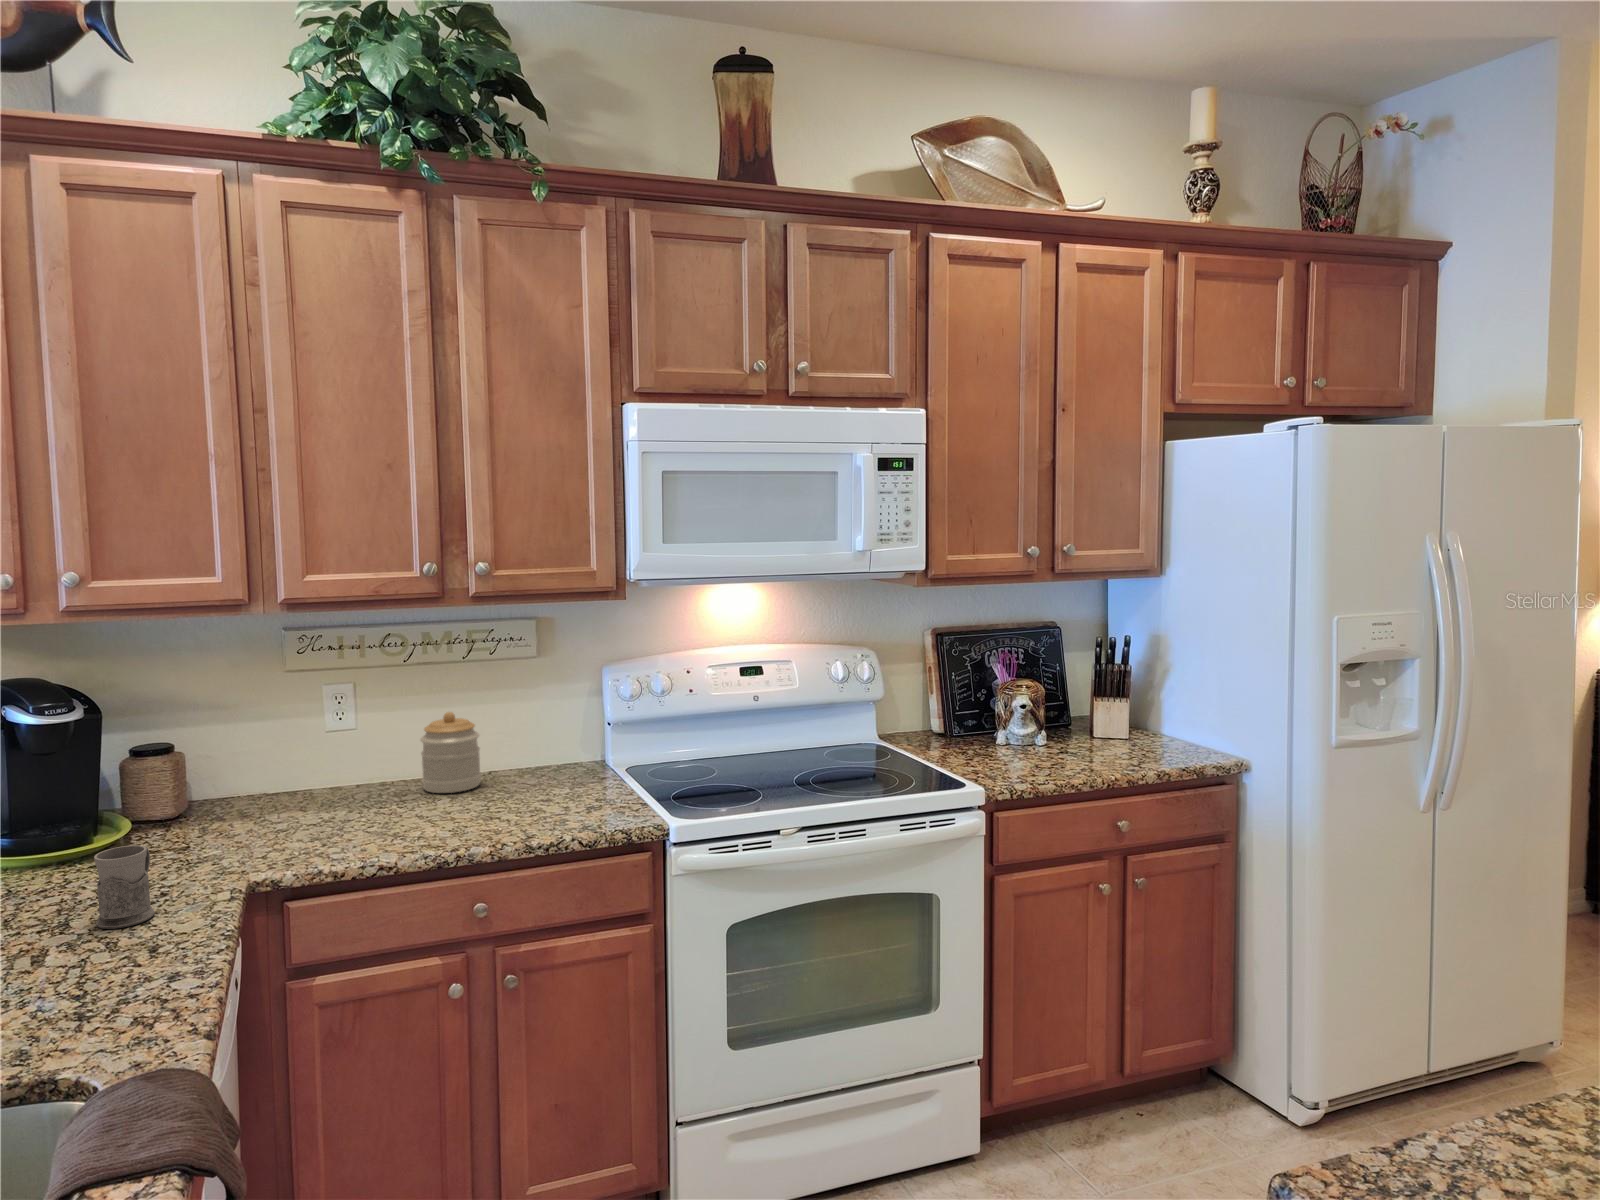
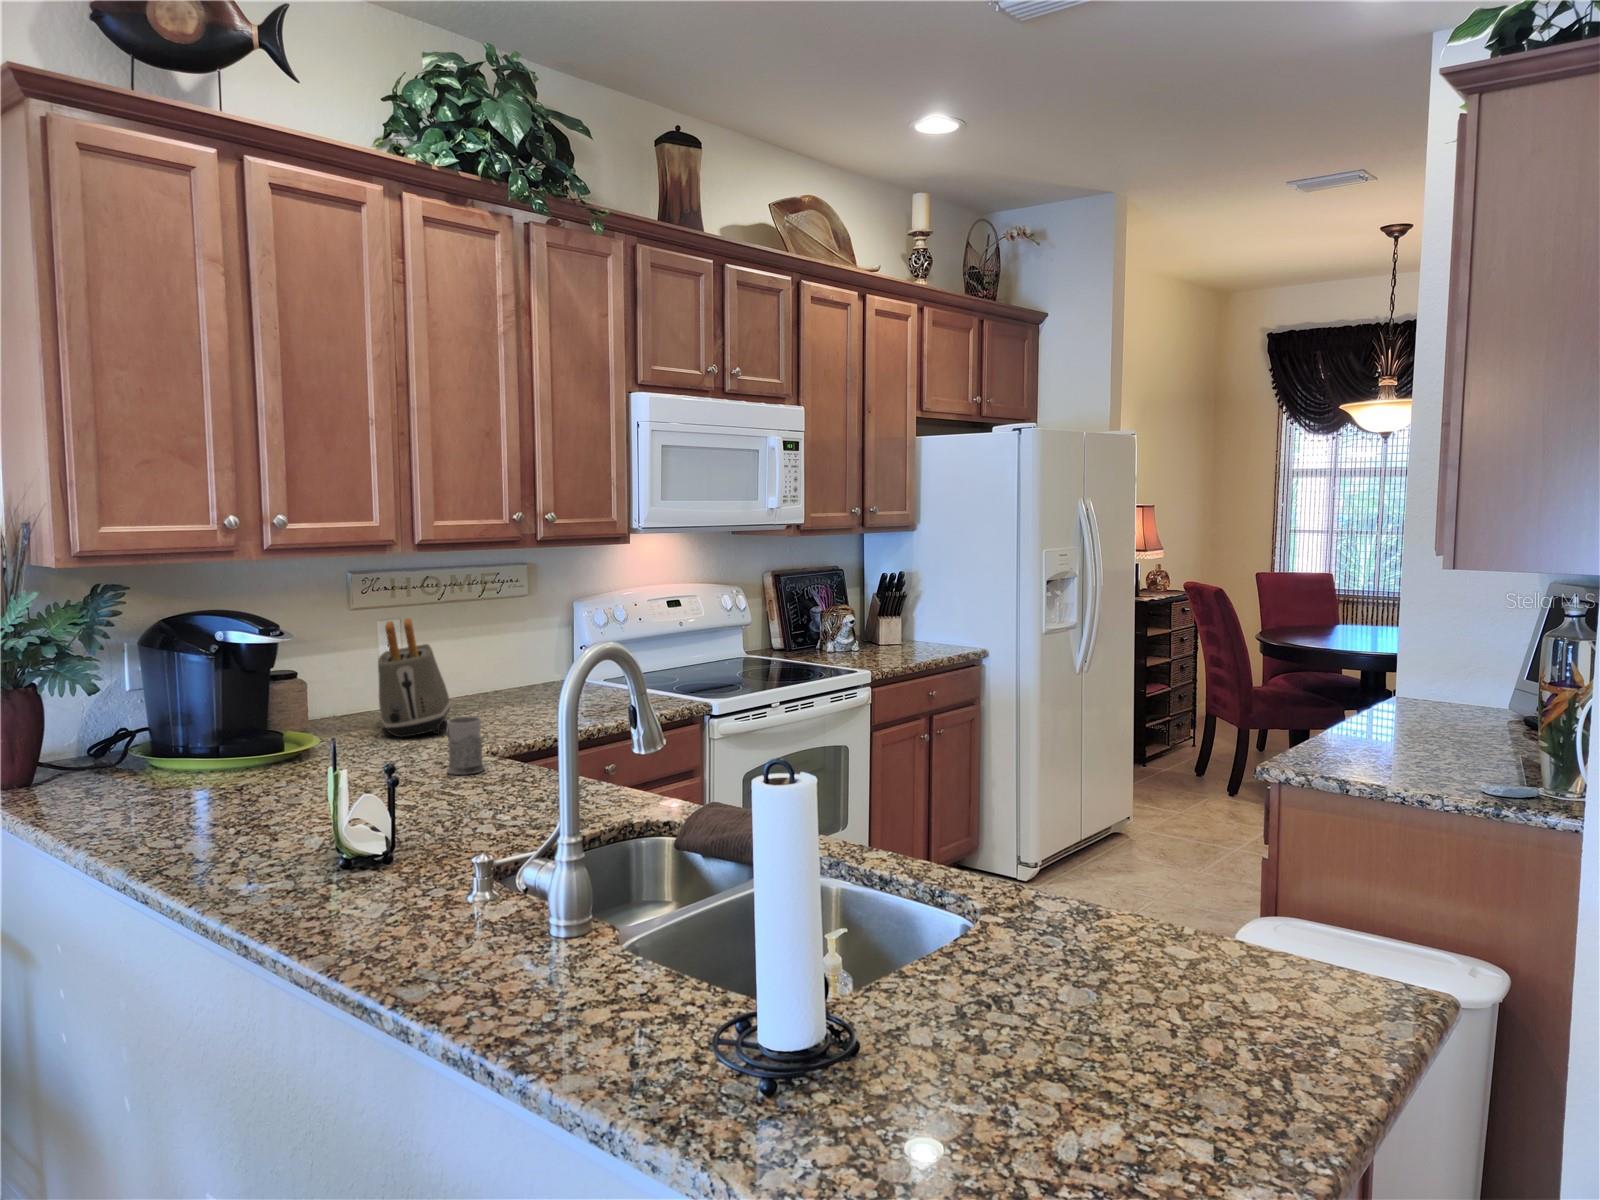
toaster: none [220,687,359,836] -> present [378,618,451,737]
jar: present [421,712,481,793] -> none [461,641,510,707]

